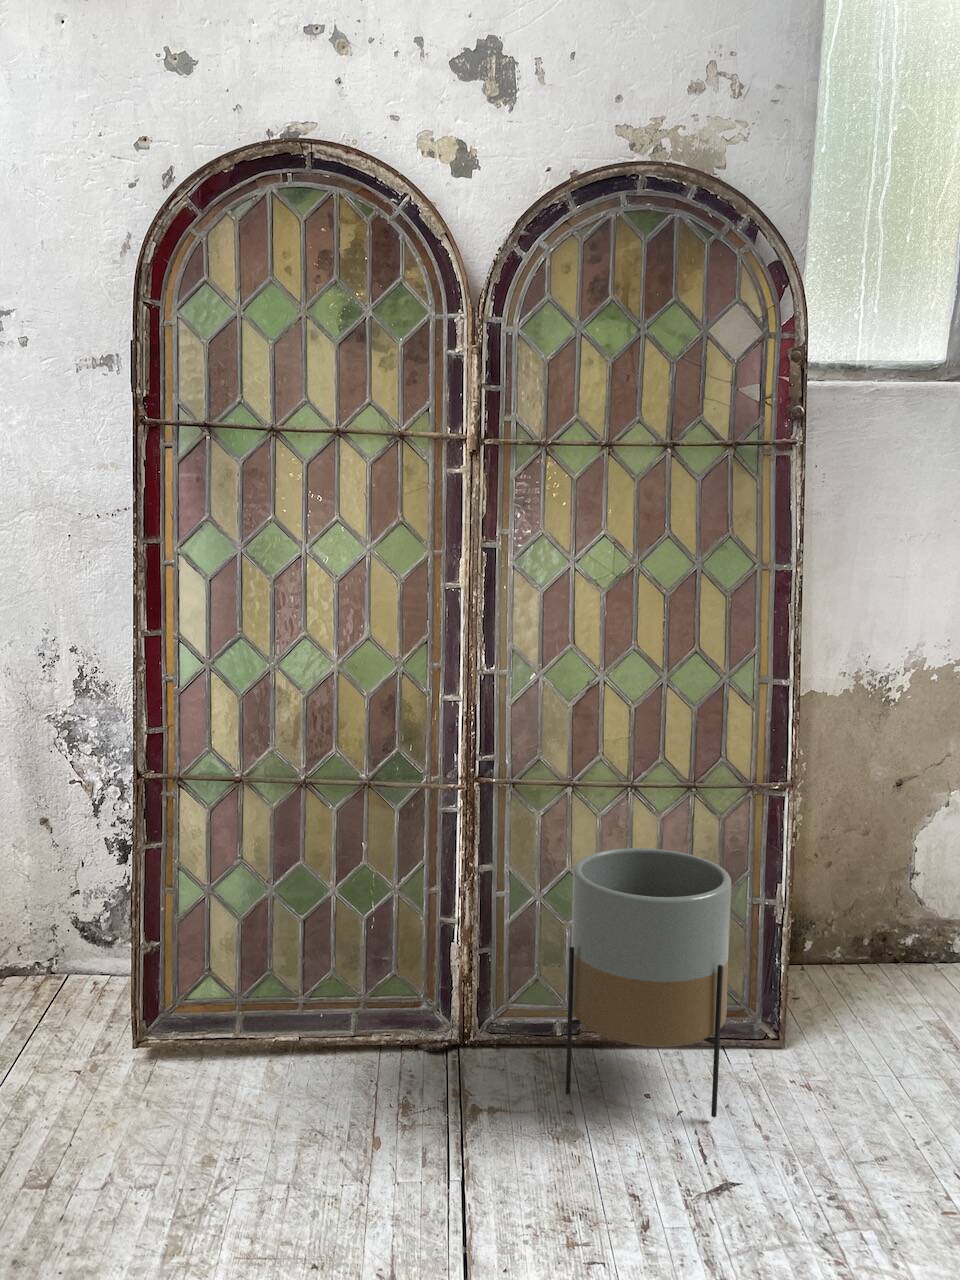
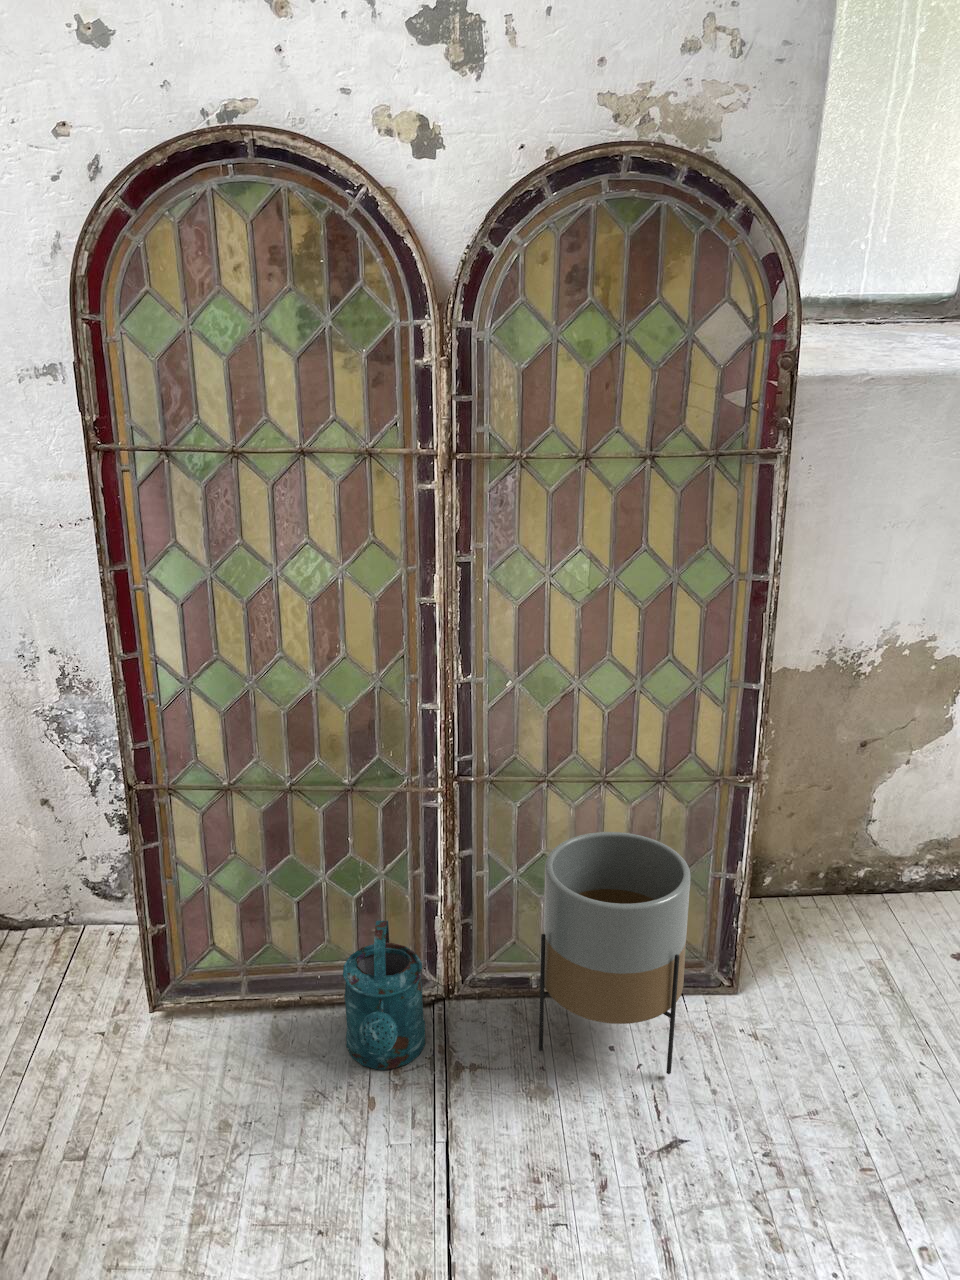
watering can: none [349,945,438,1108] -> present [343,920,425,1070]

